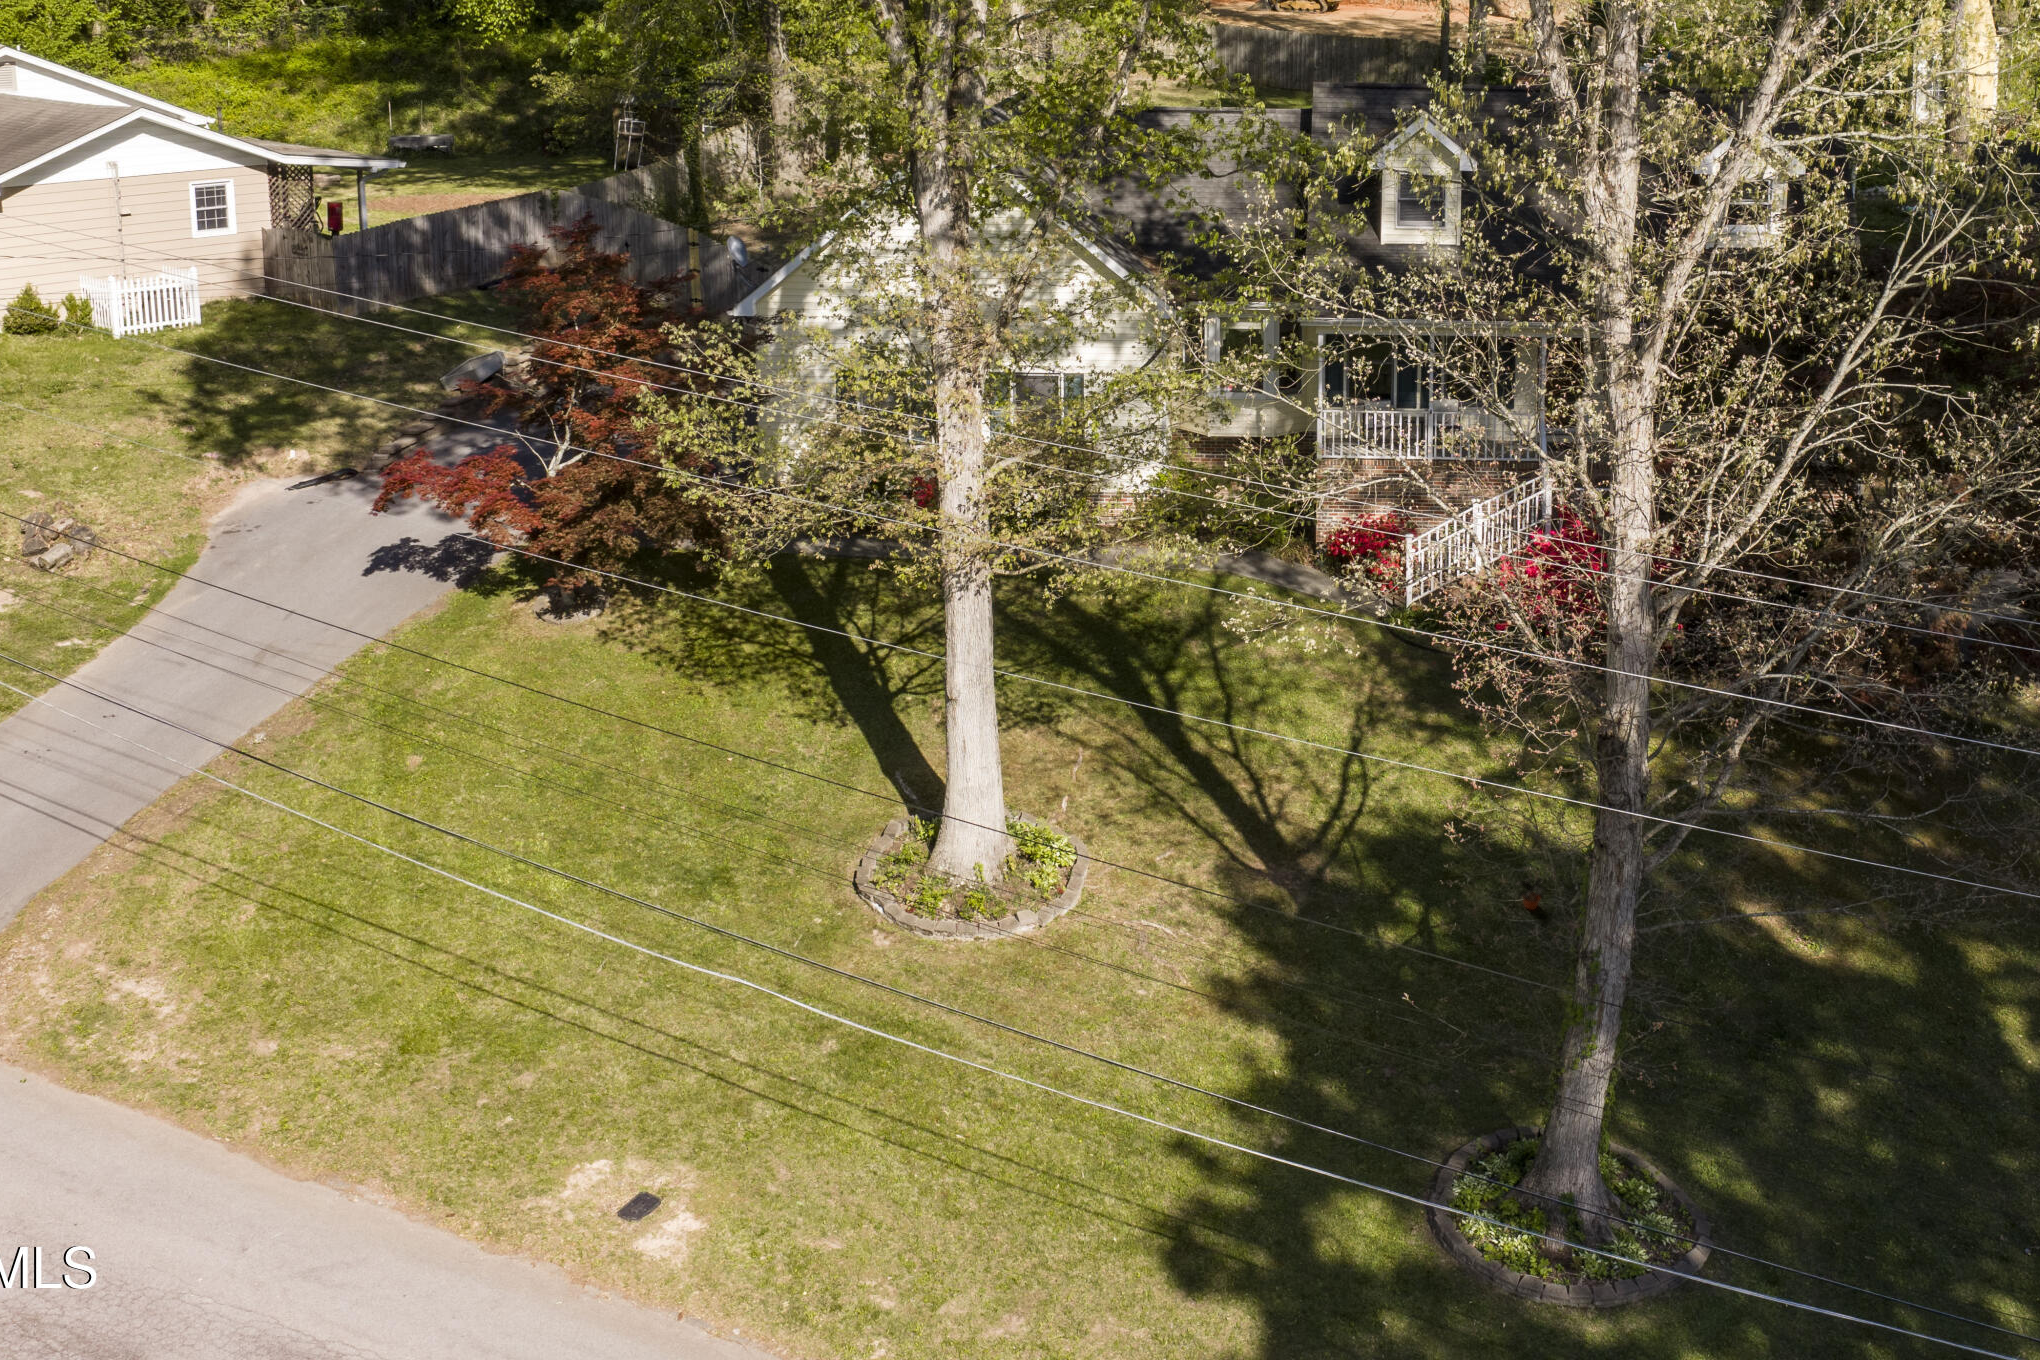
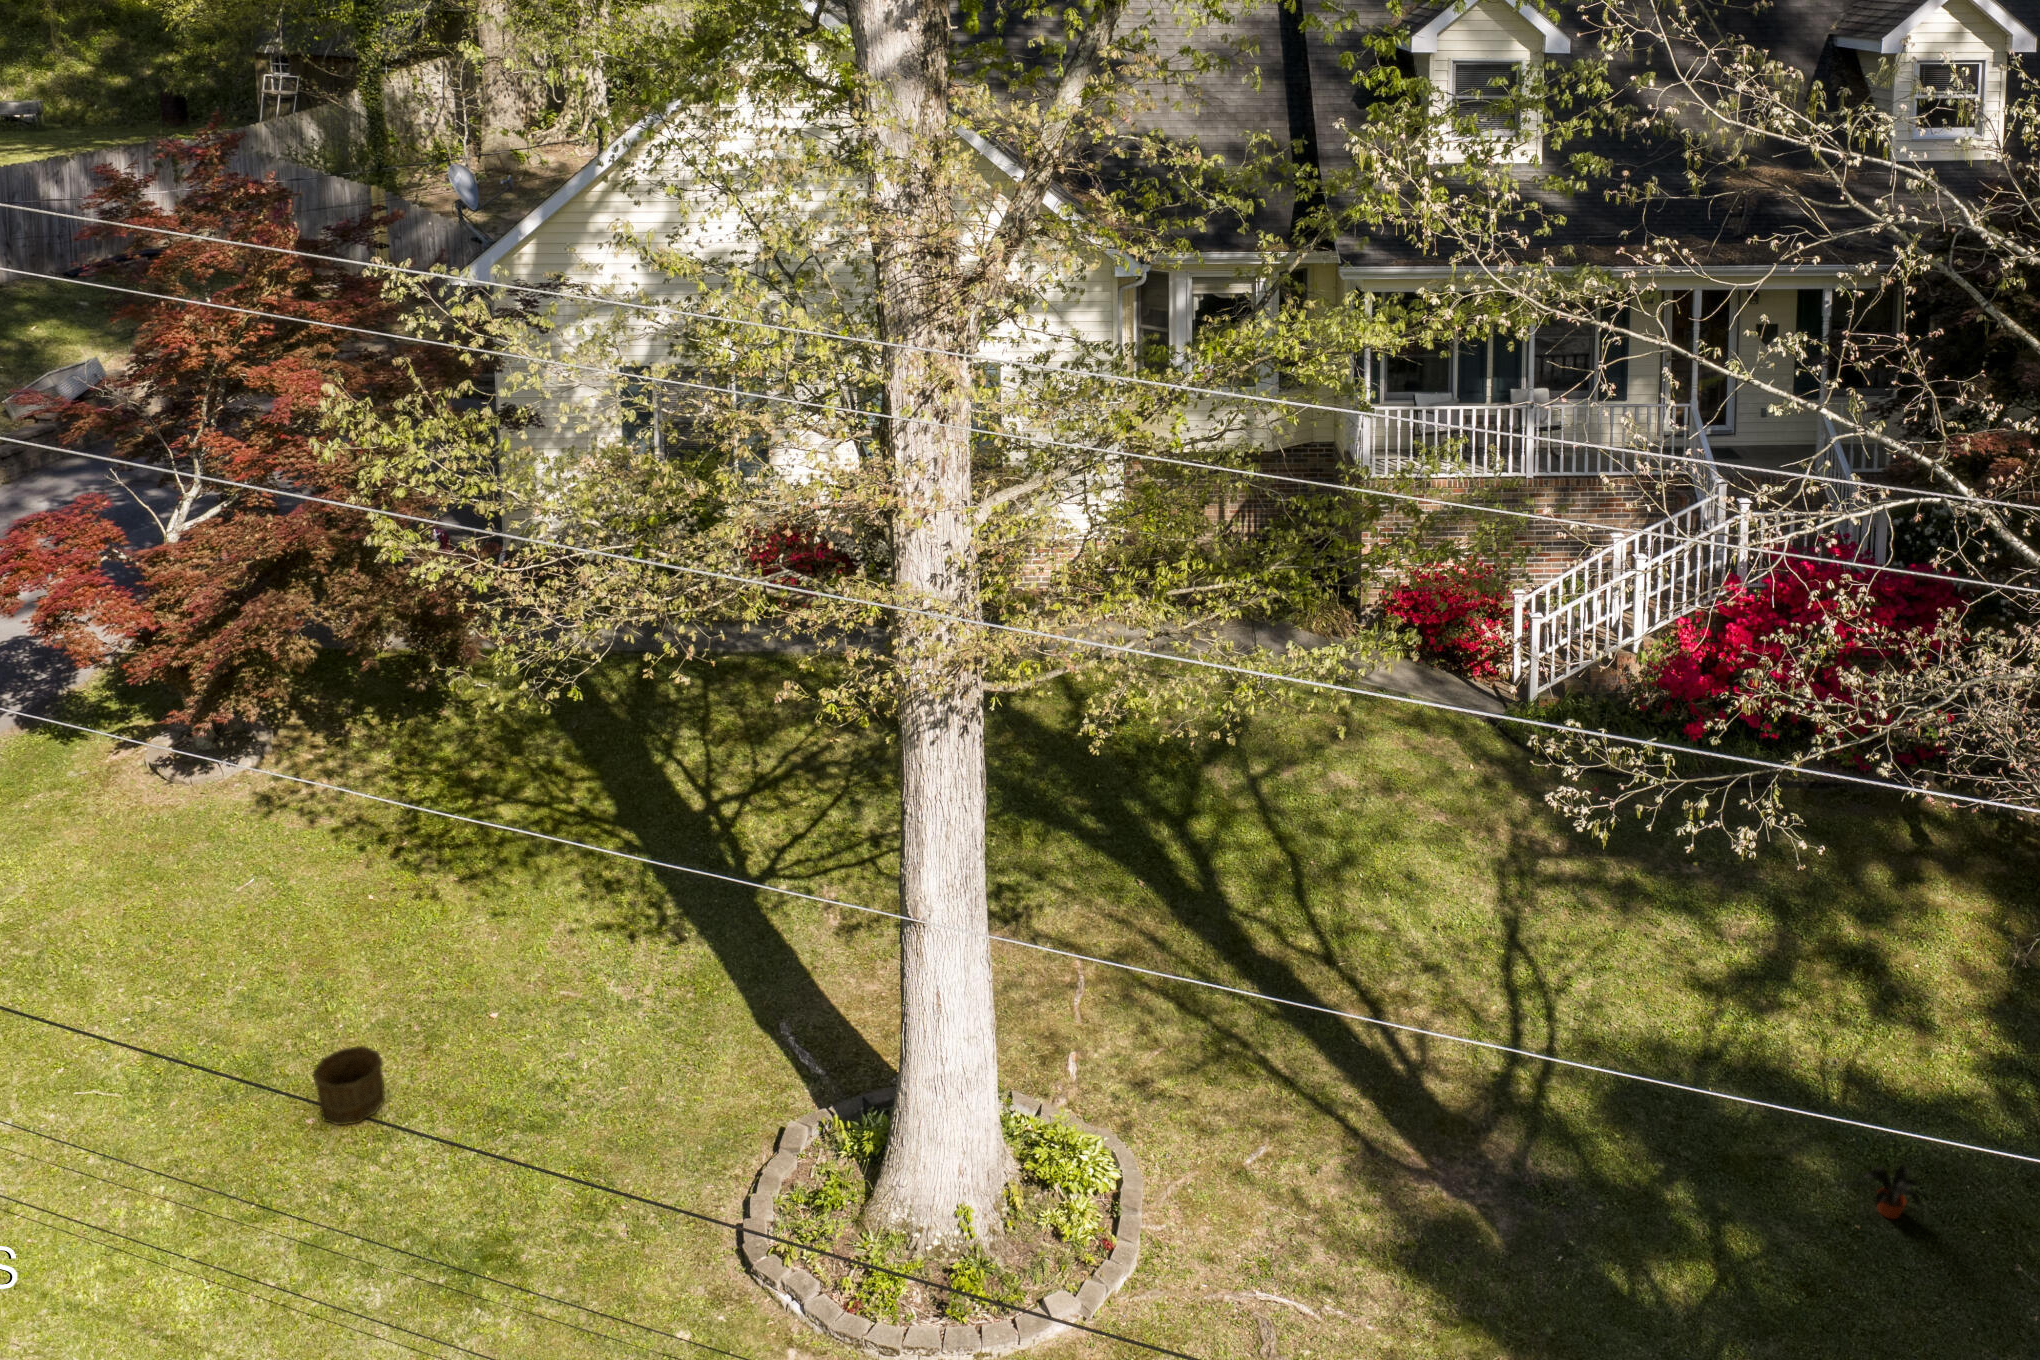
wooden bucket: none [625,766,664,808] -> present [313,1046,385,1125]

